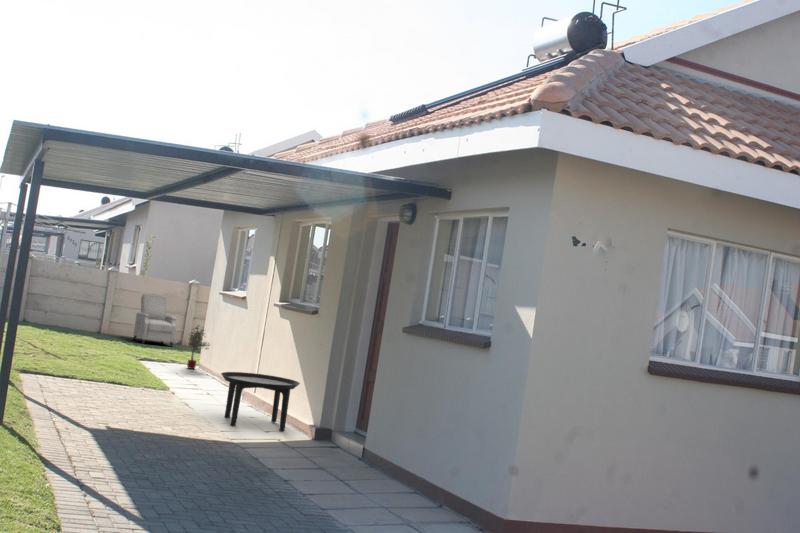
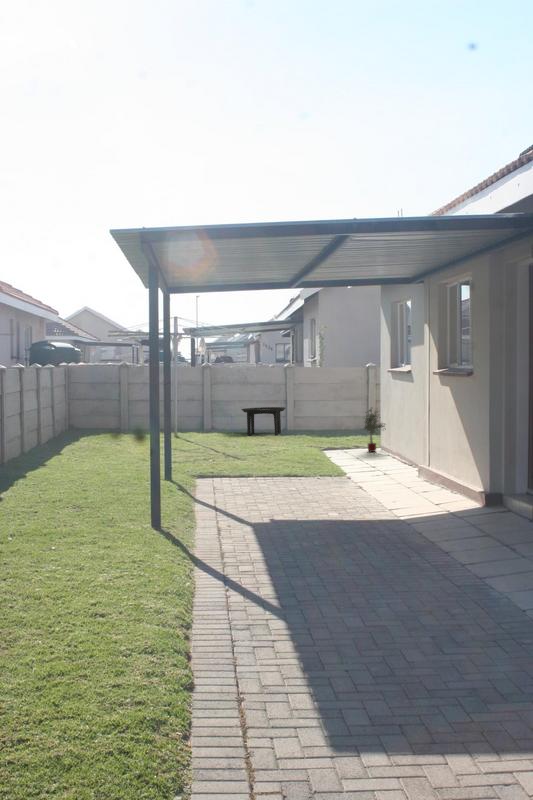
chair: present [133,294,176,346] -> none [319,386,359,435]
round table: present [221,372,300,431] -> present [242,407,286,436]

